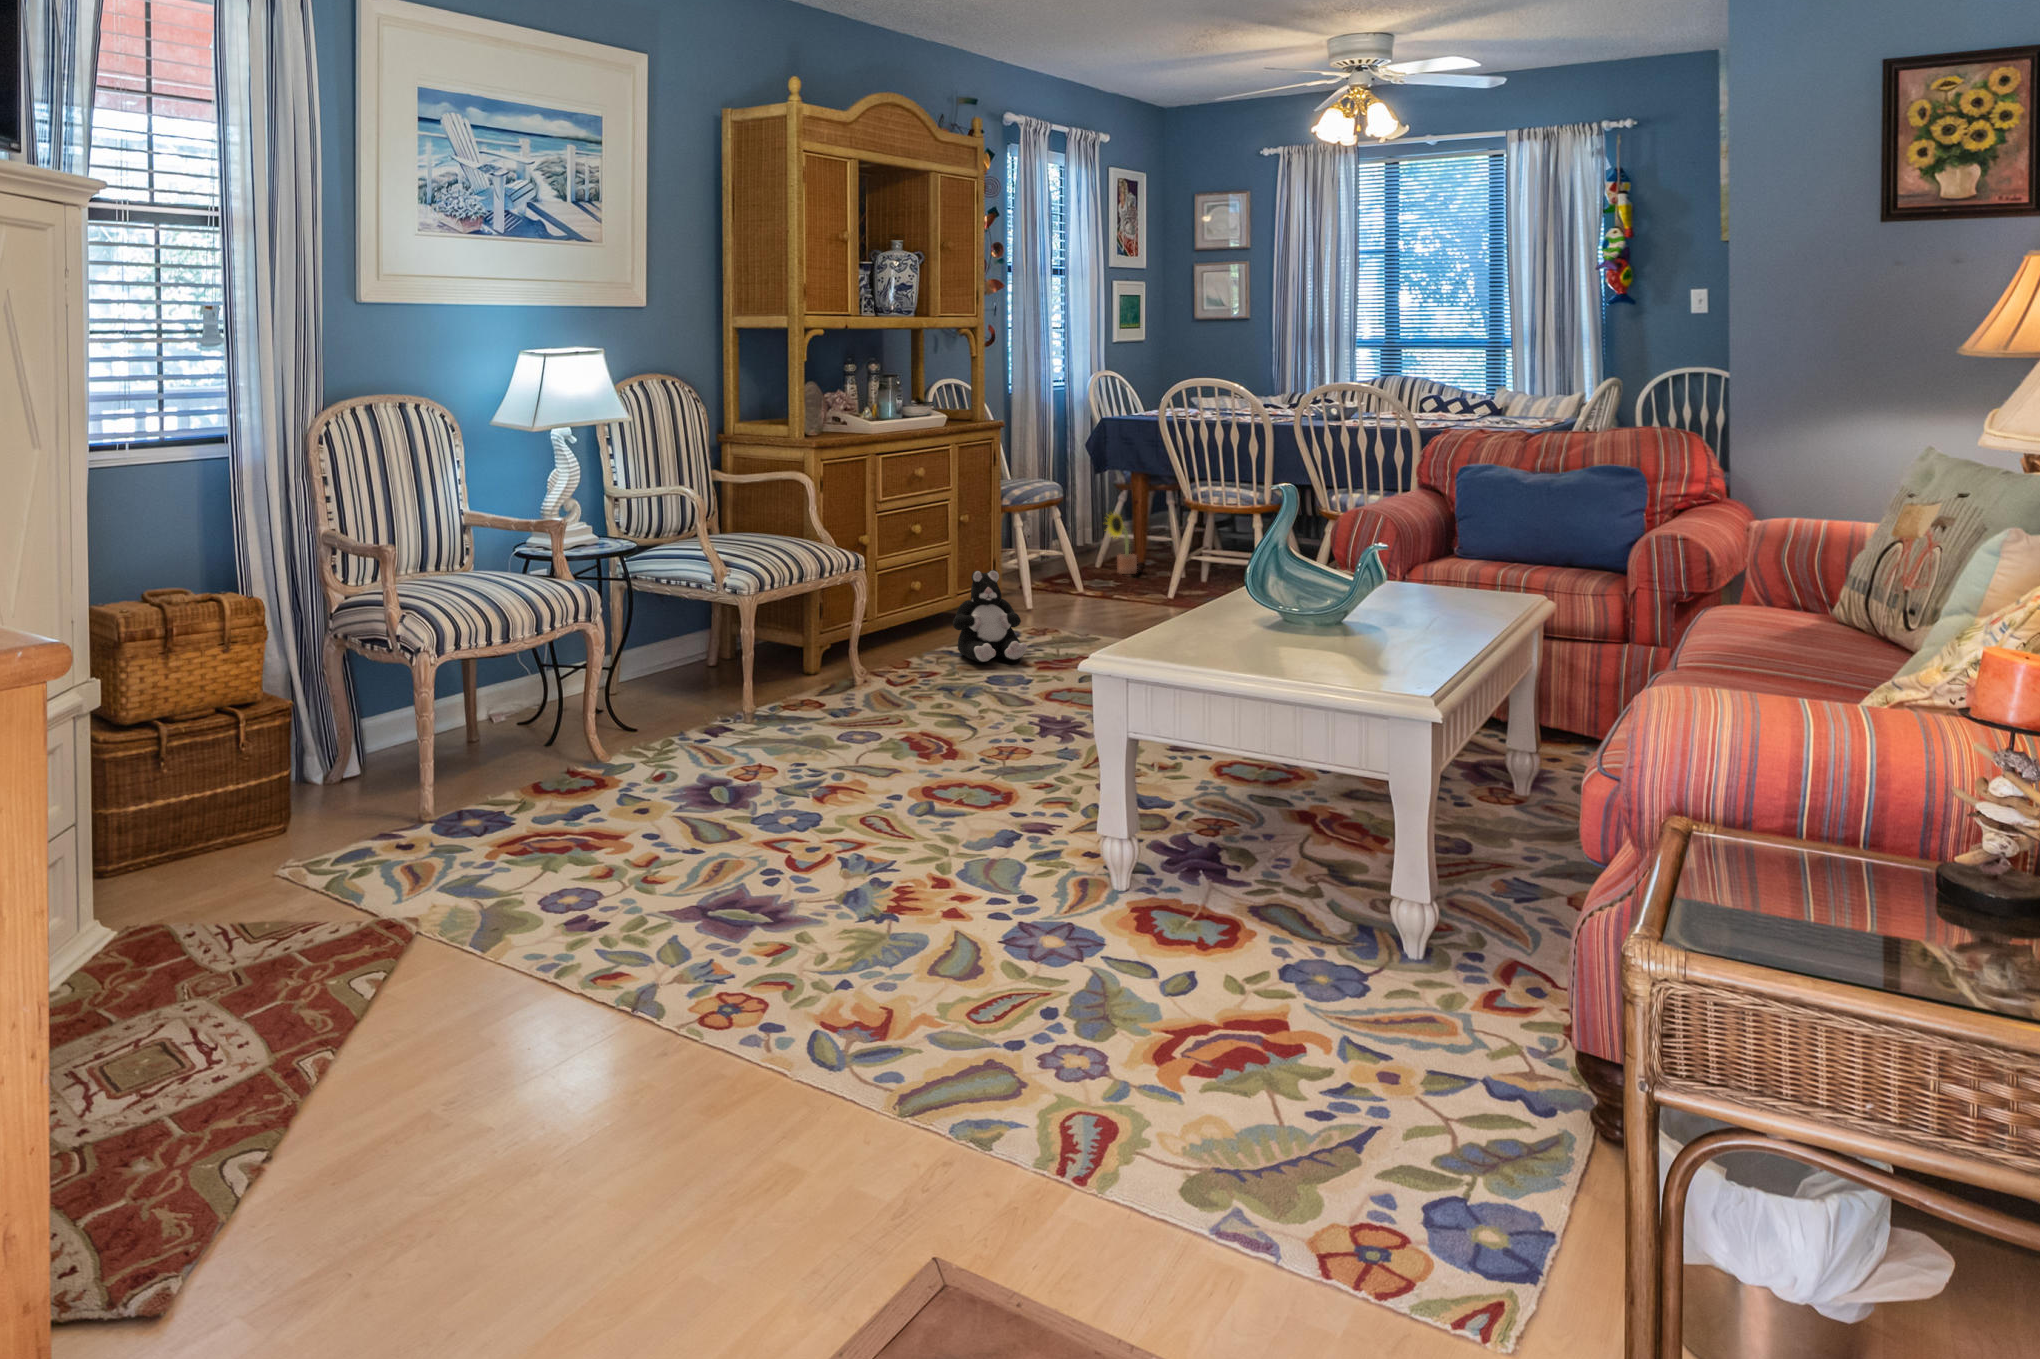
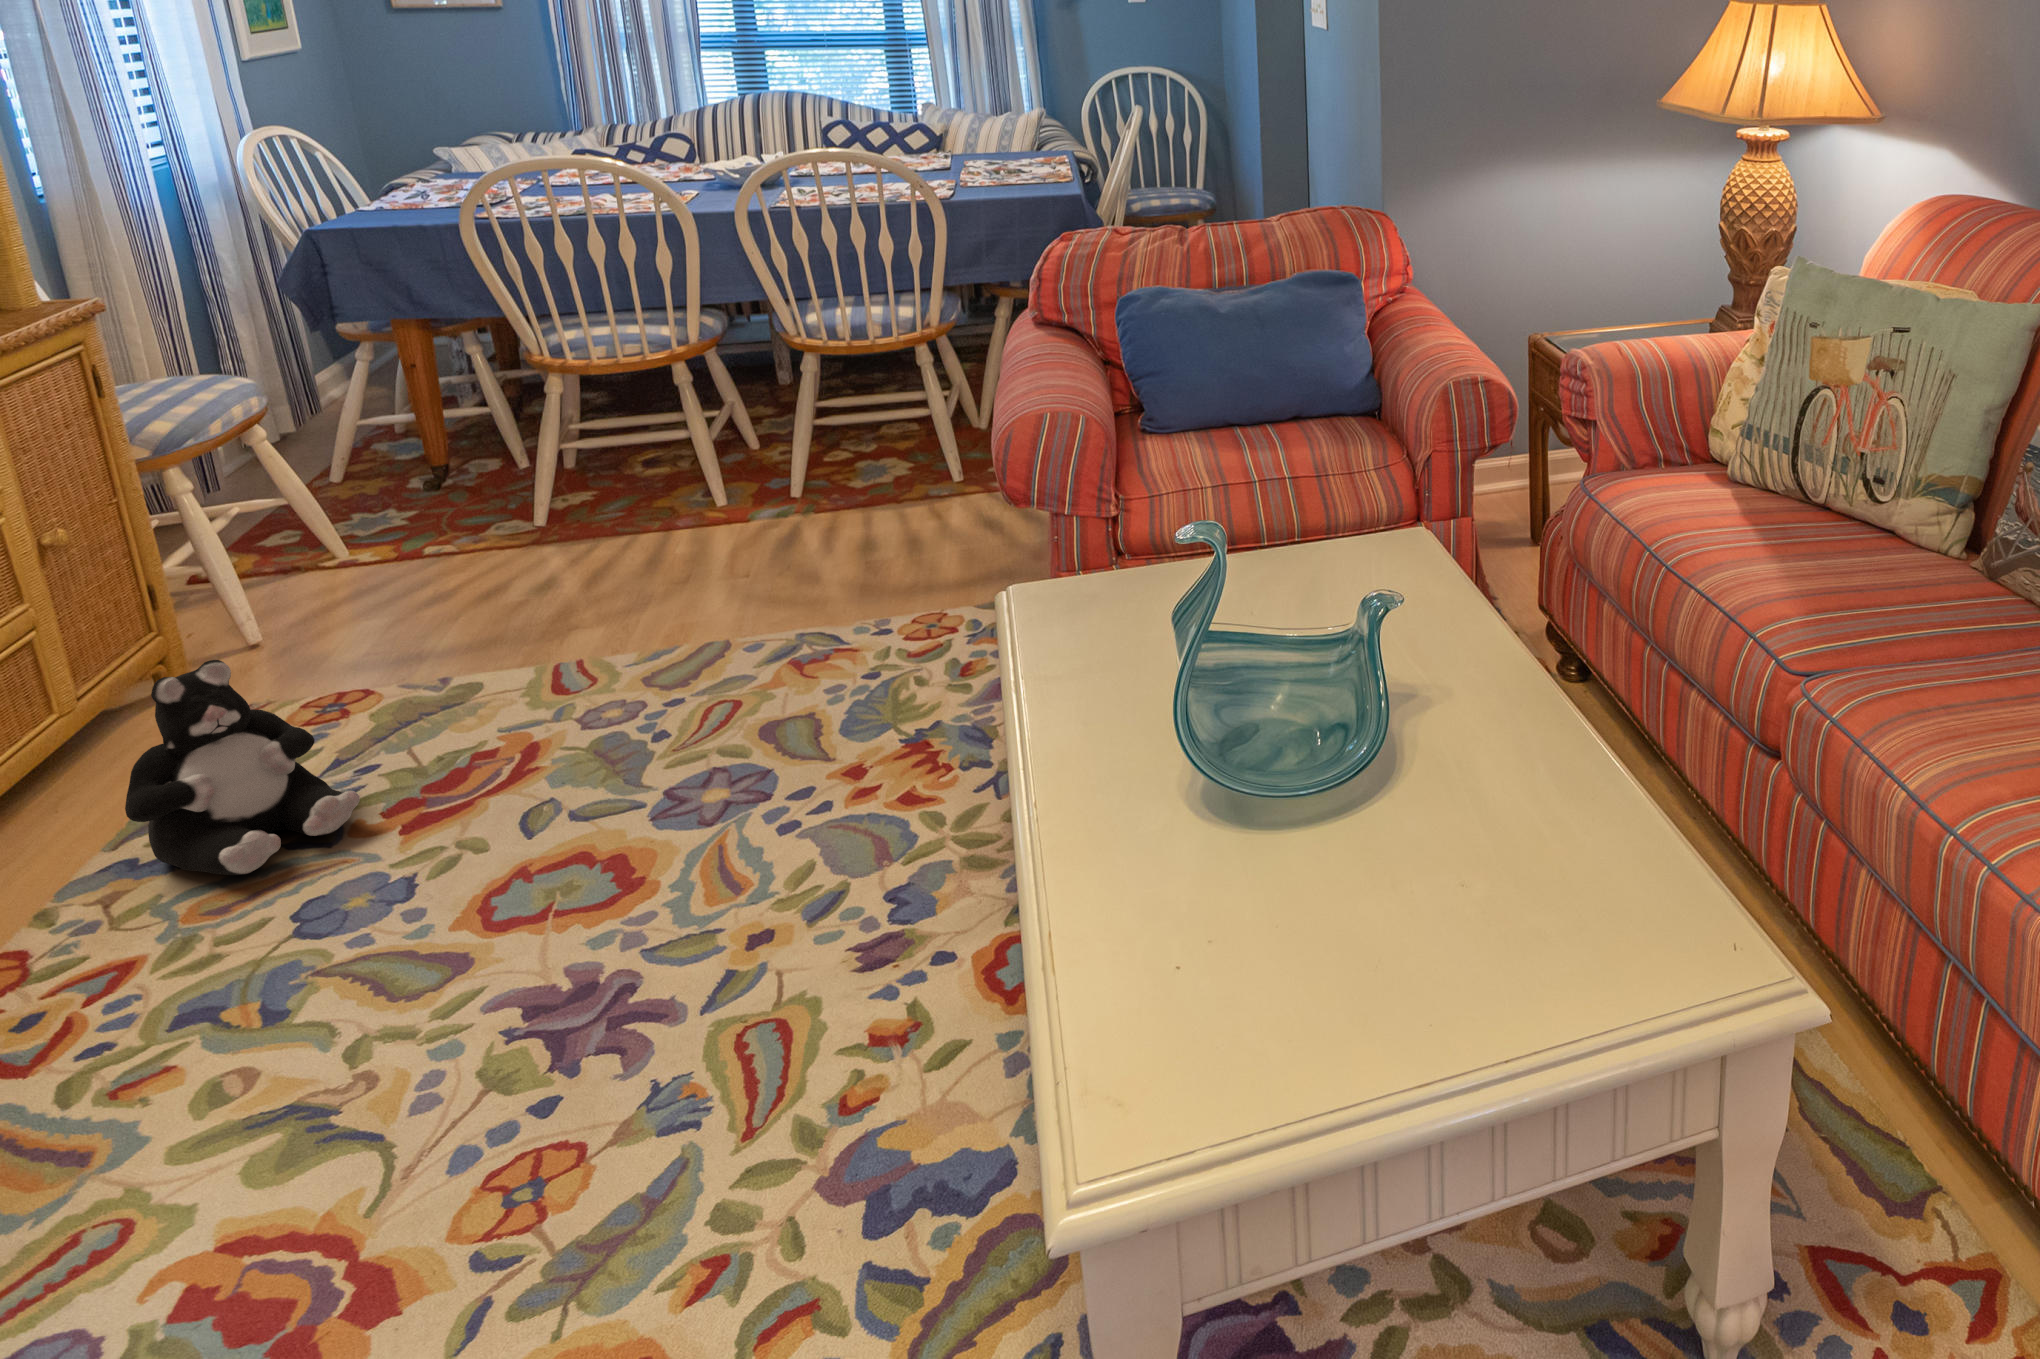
decorative plant: present [1106,513,1137,574] -> none [343,387,435,490]

